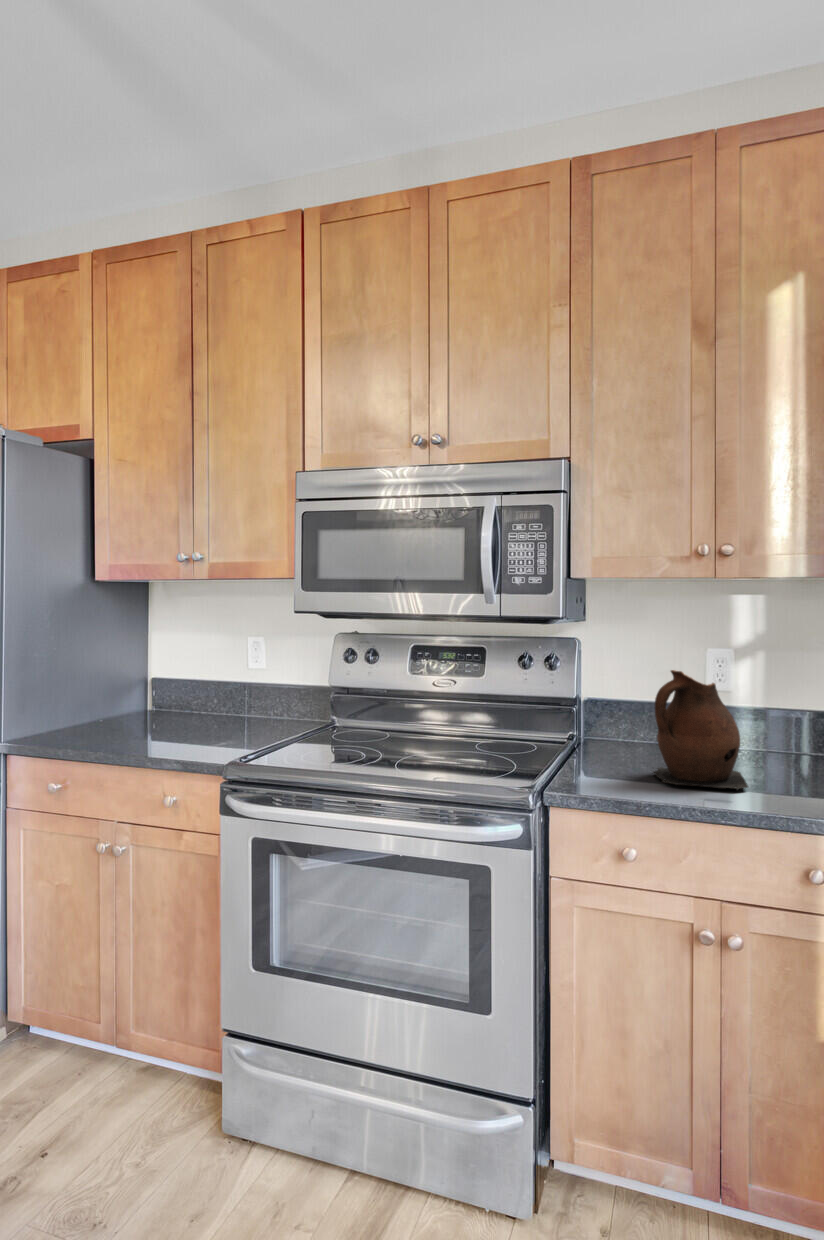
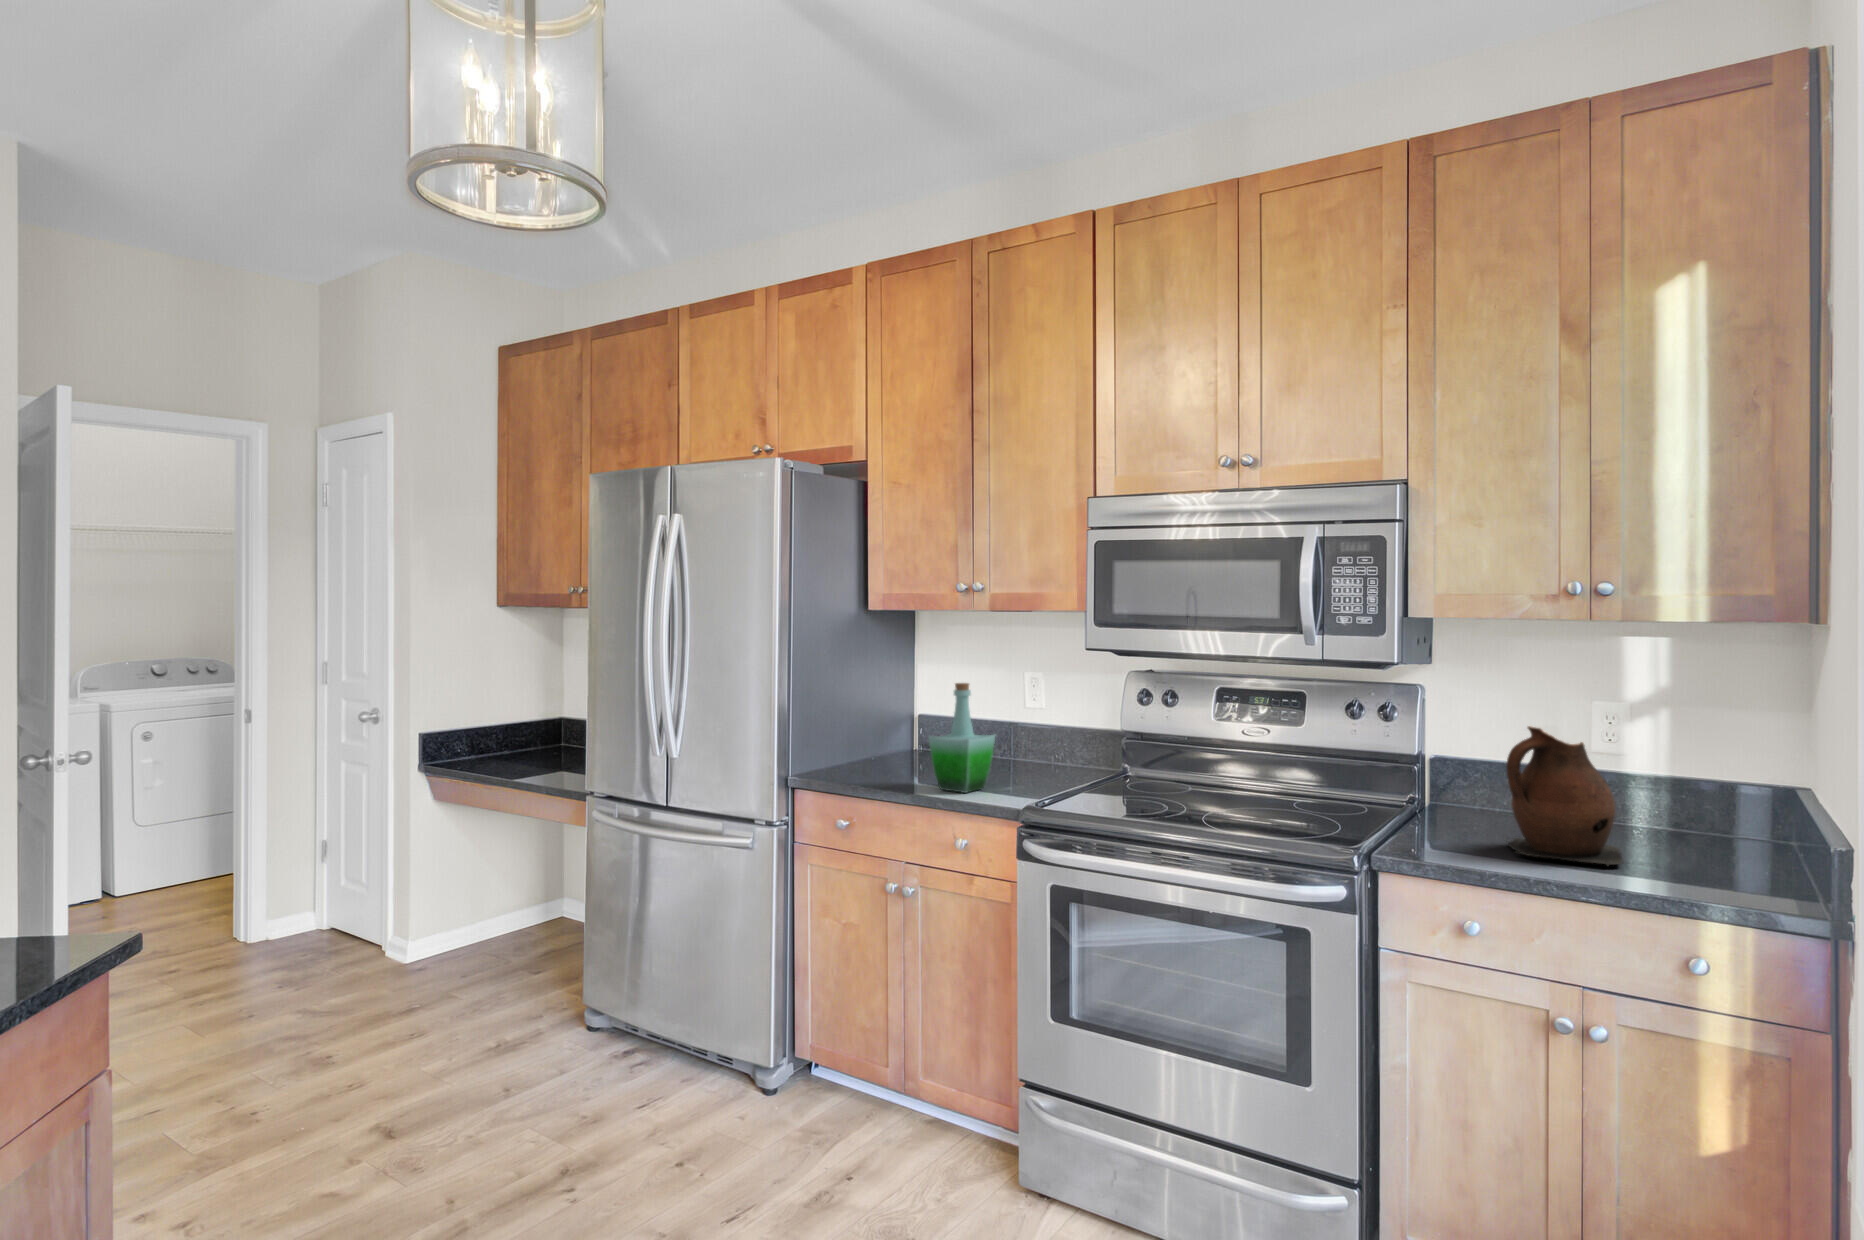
bottle: none [143,644,211,748] -> present [929,683,995,793]

